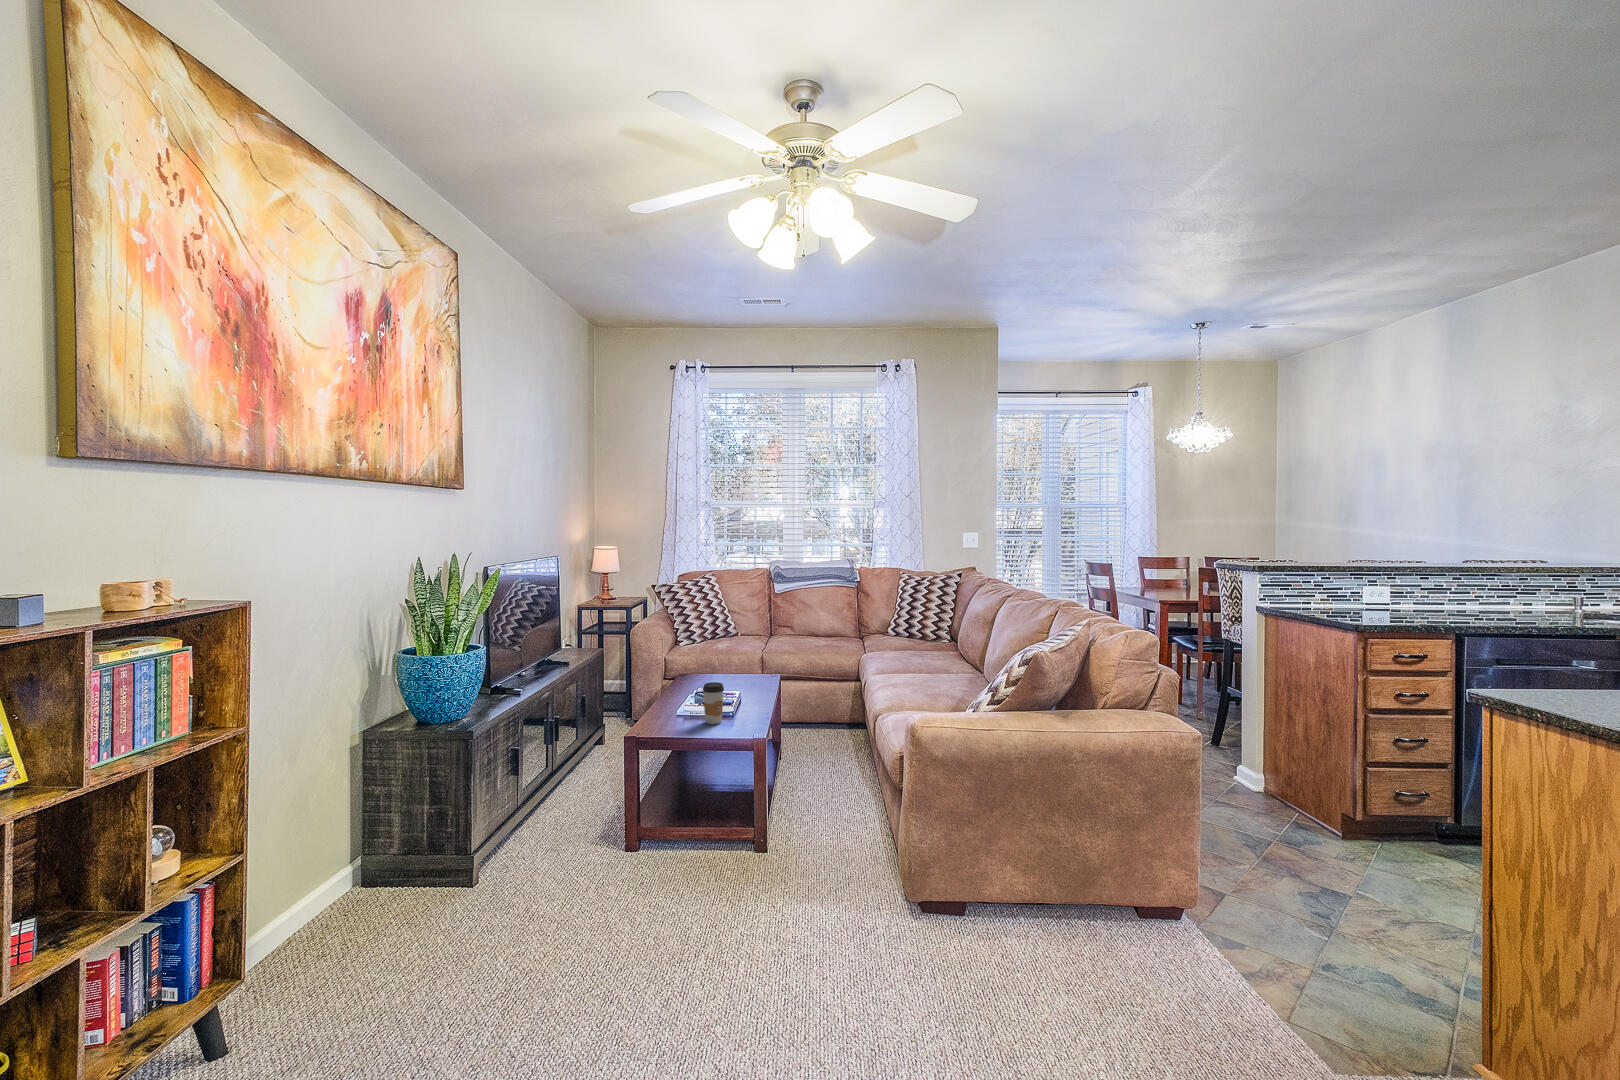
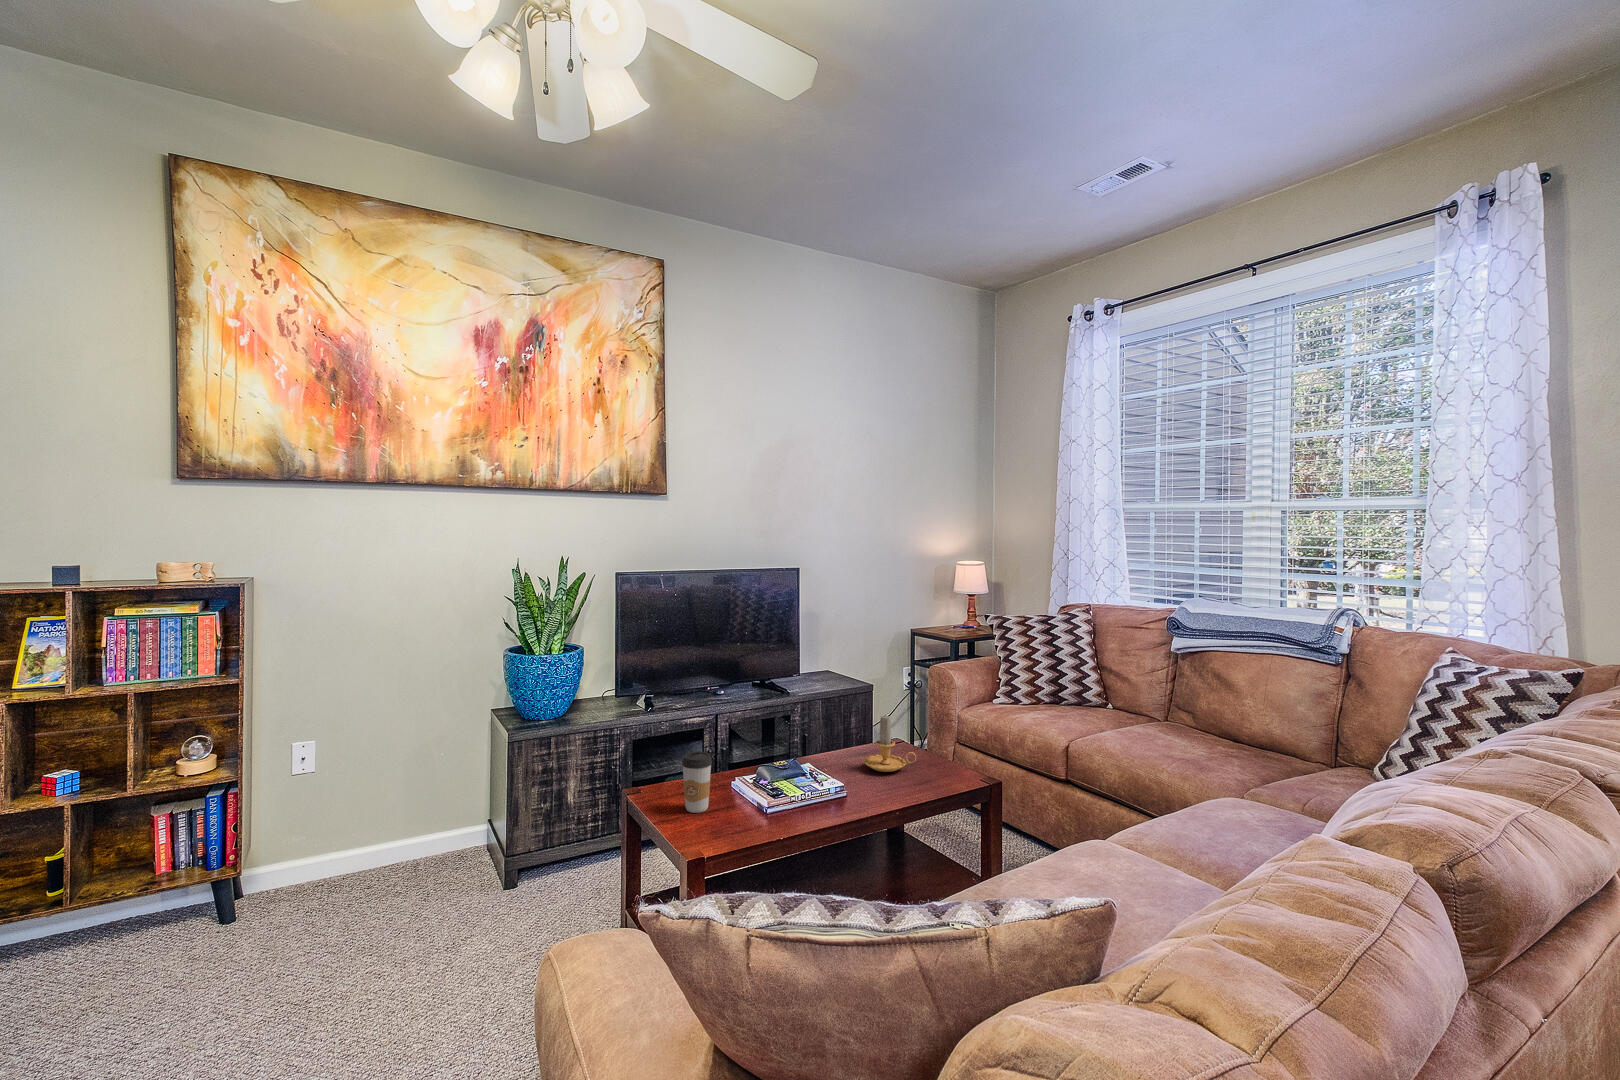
candle: none [721,645,751,684] -> present [864,716,916,772]

